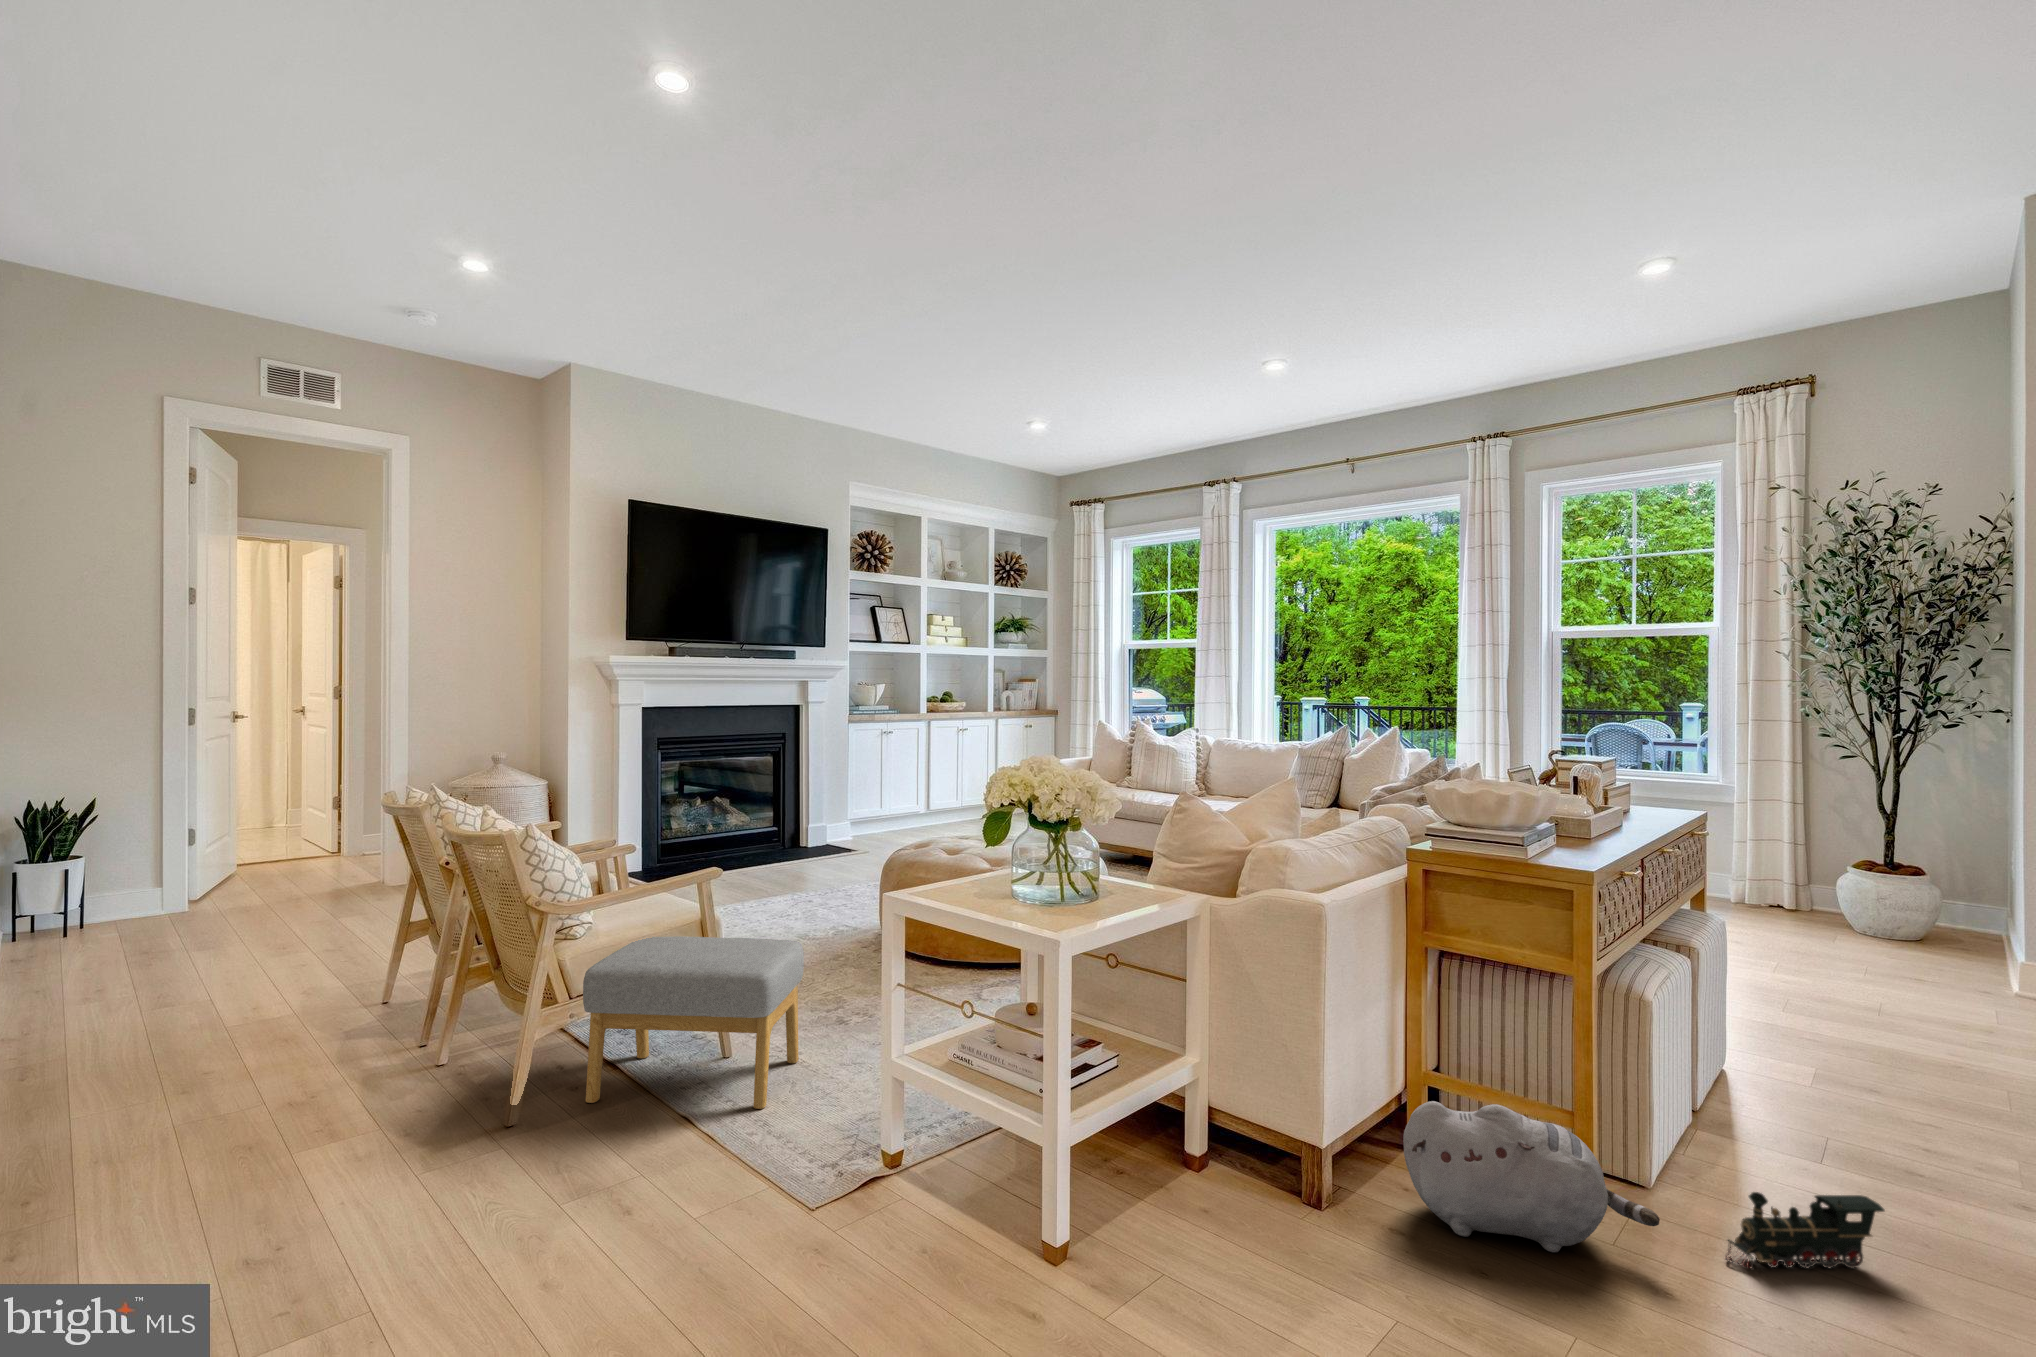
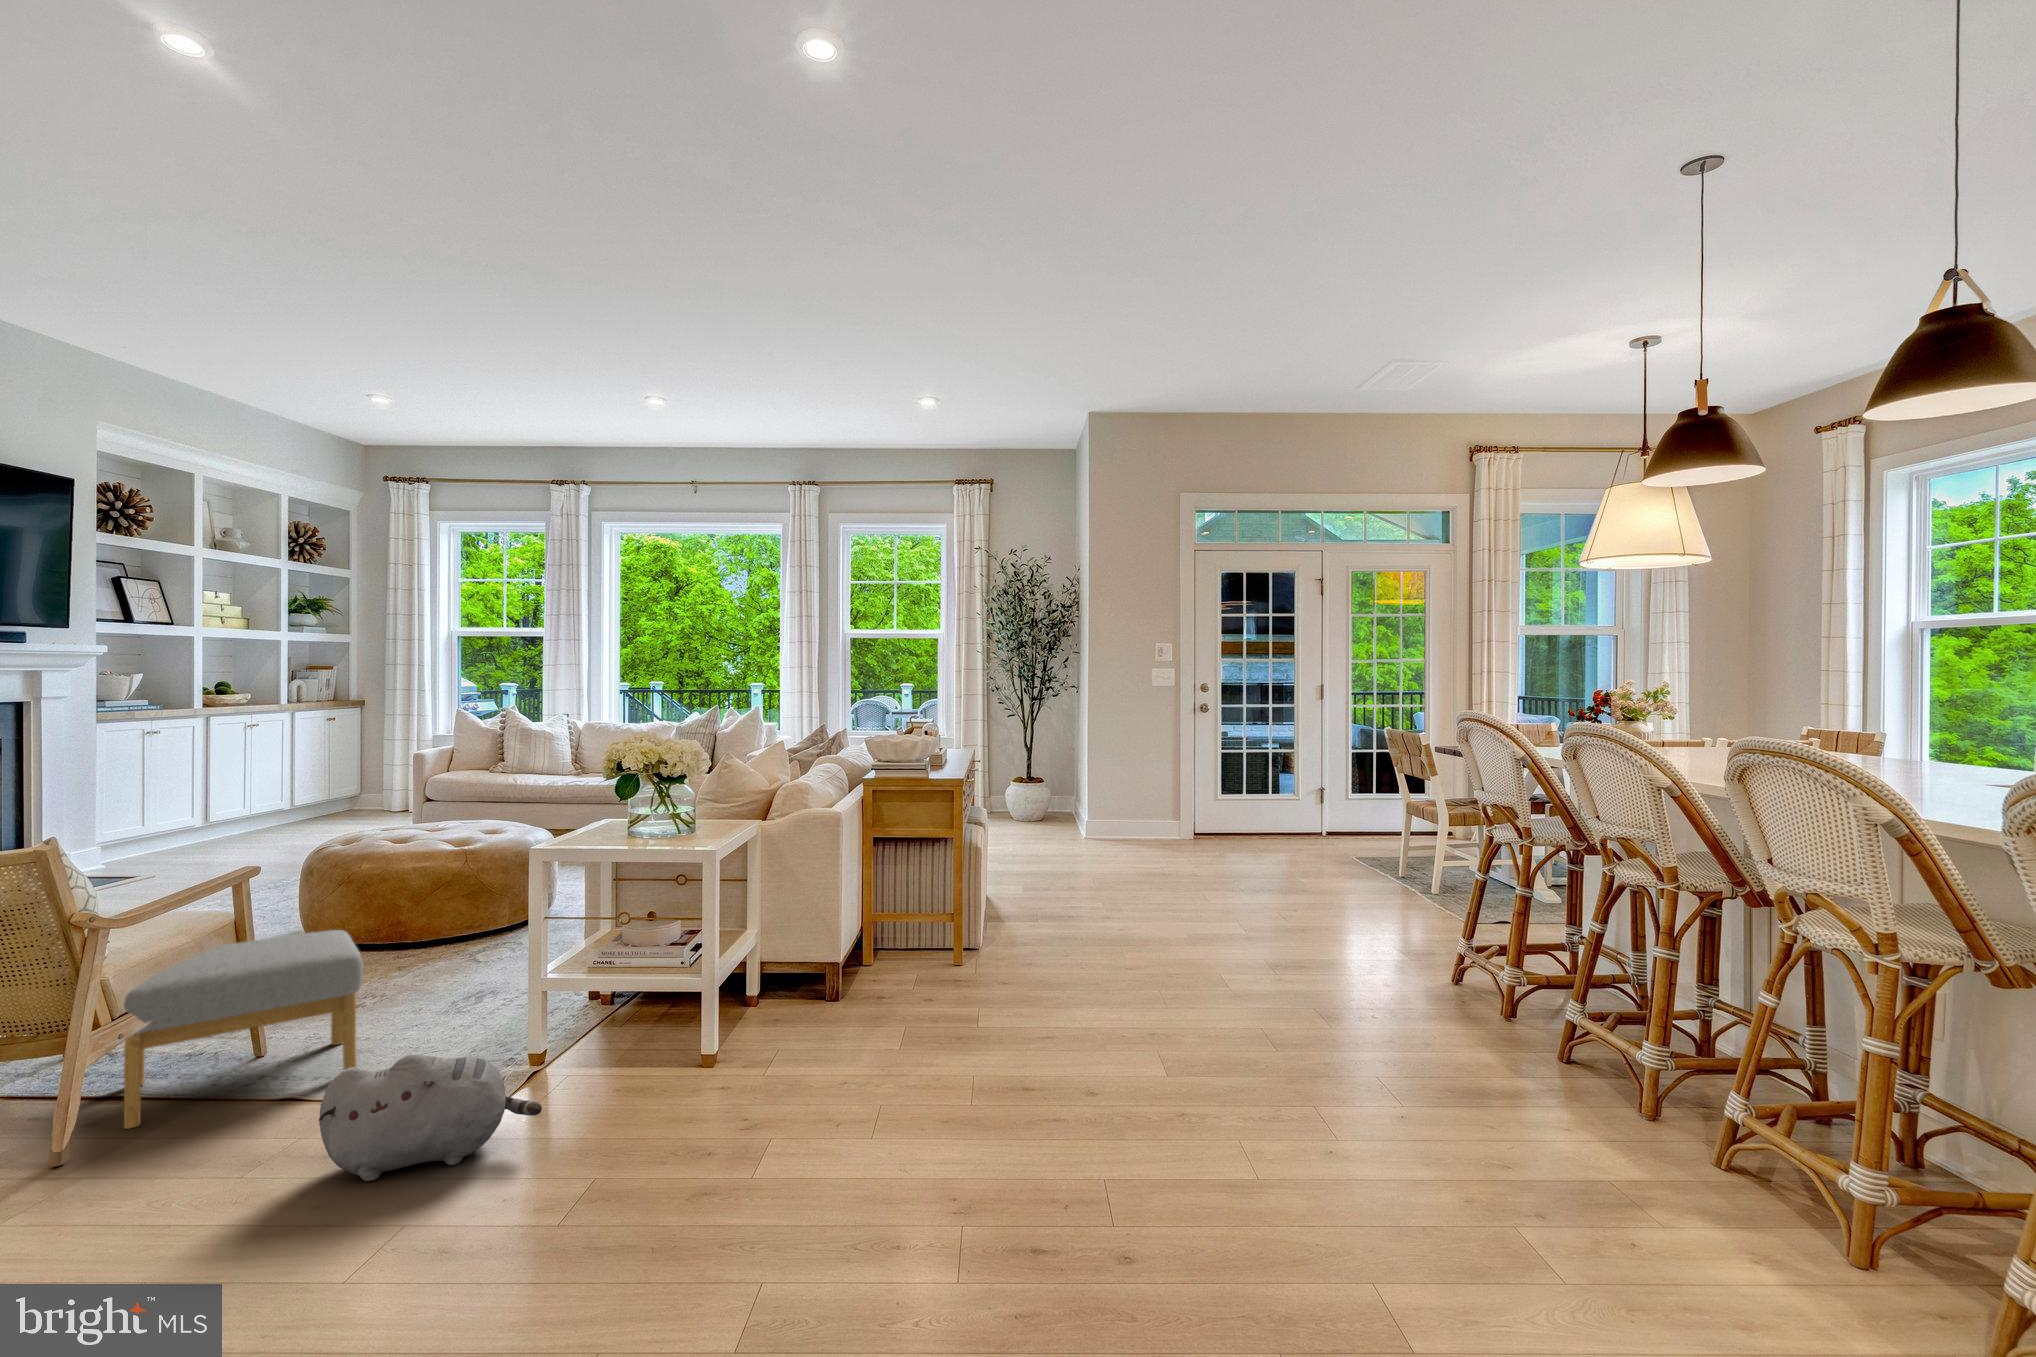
plush toy: present [1403,1101,1660,1252] -> present [319,1054,542,1181]
toy train: present [1725,1192,1885,1269] -> none [1021,924,1076,969]

